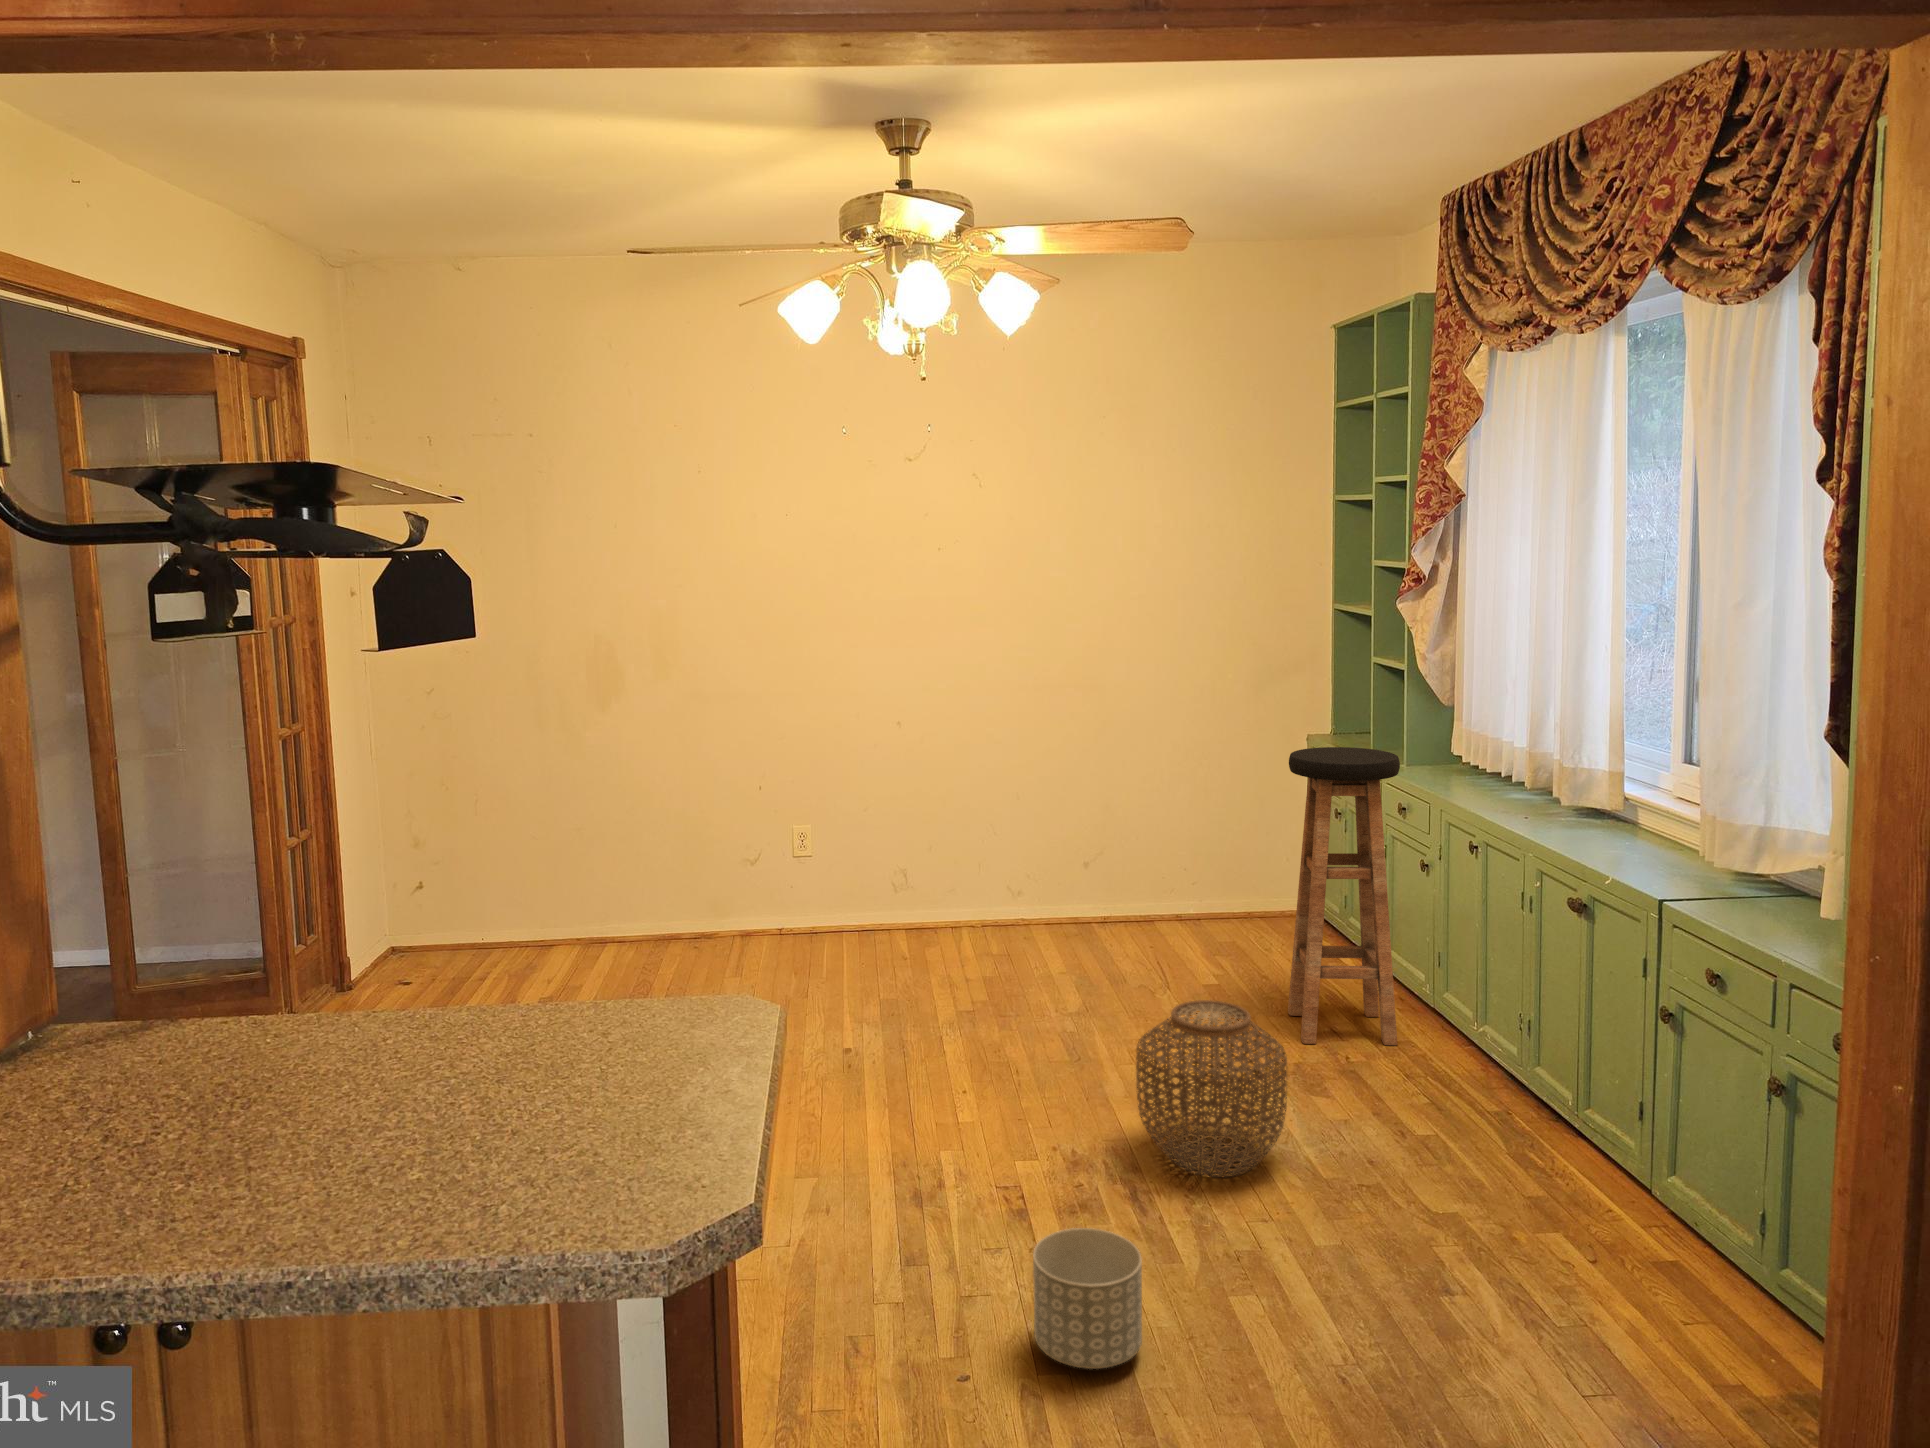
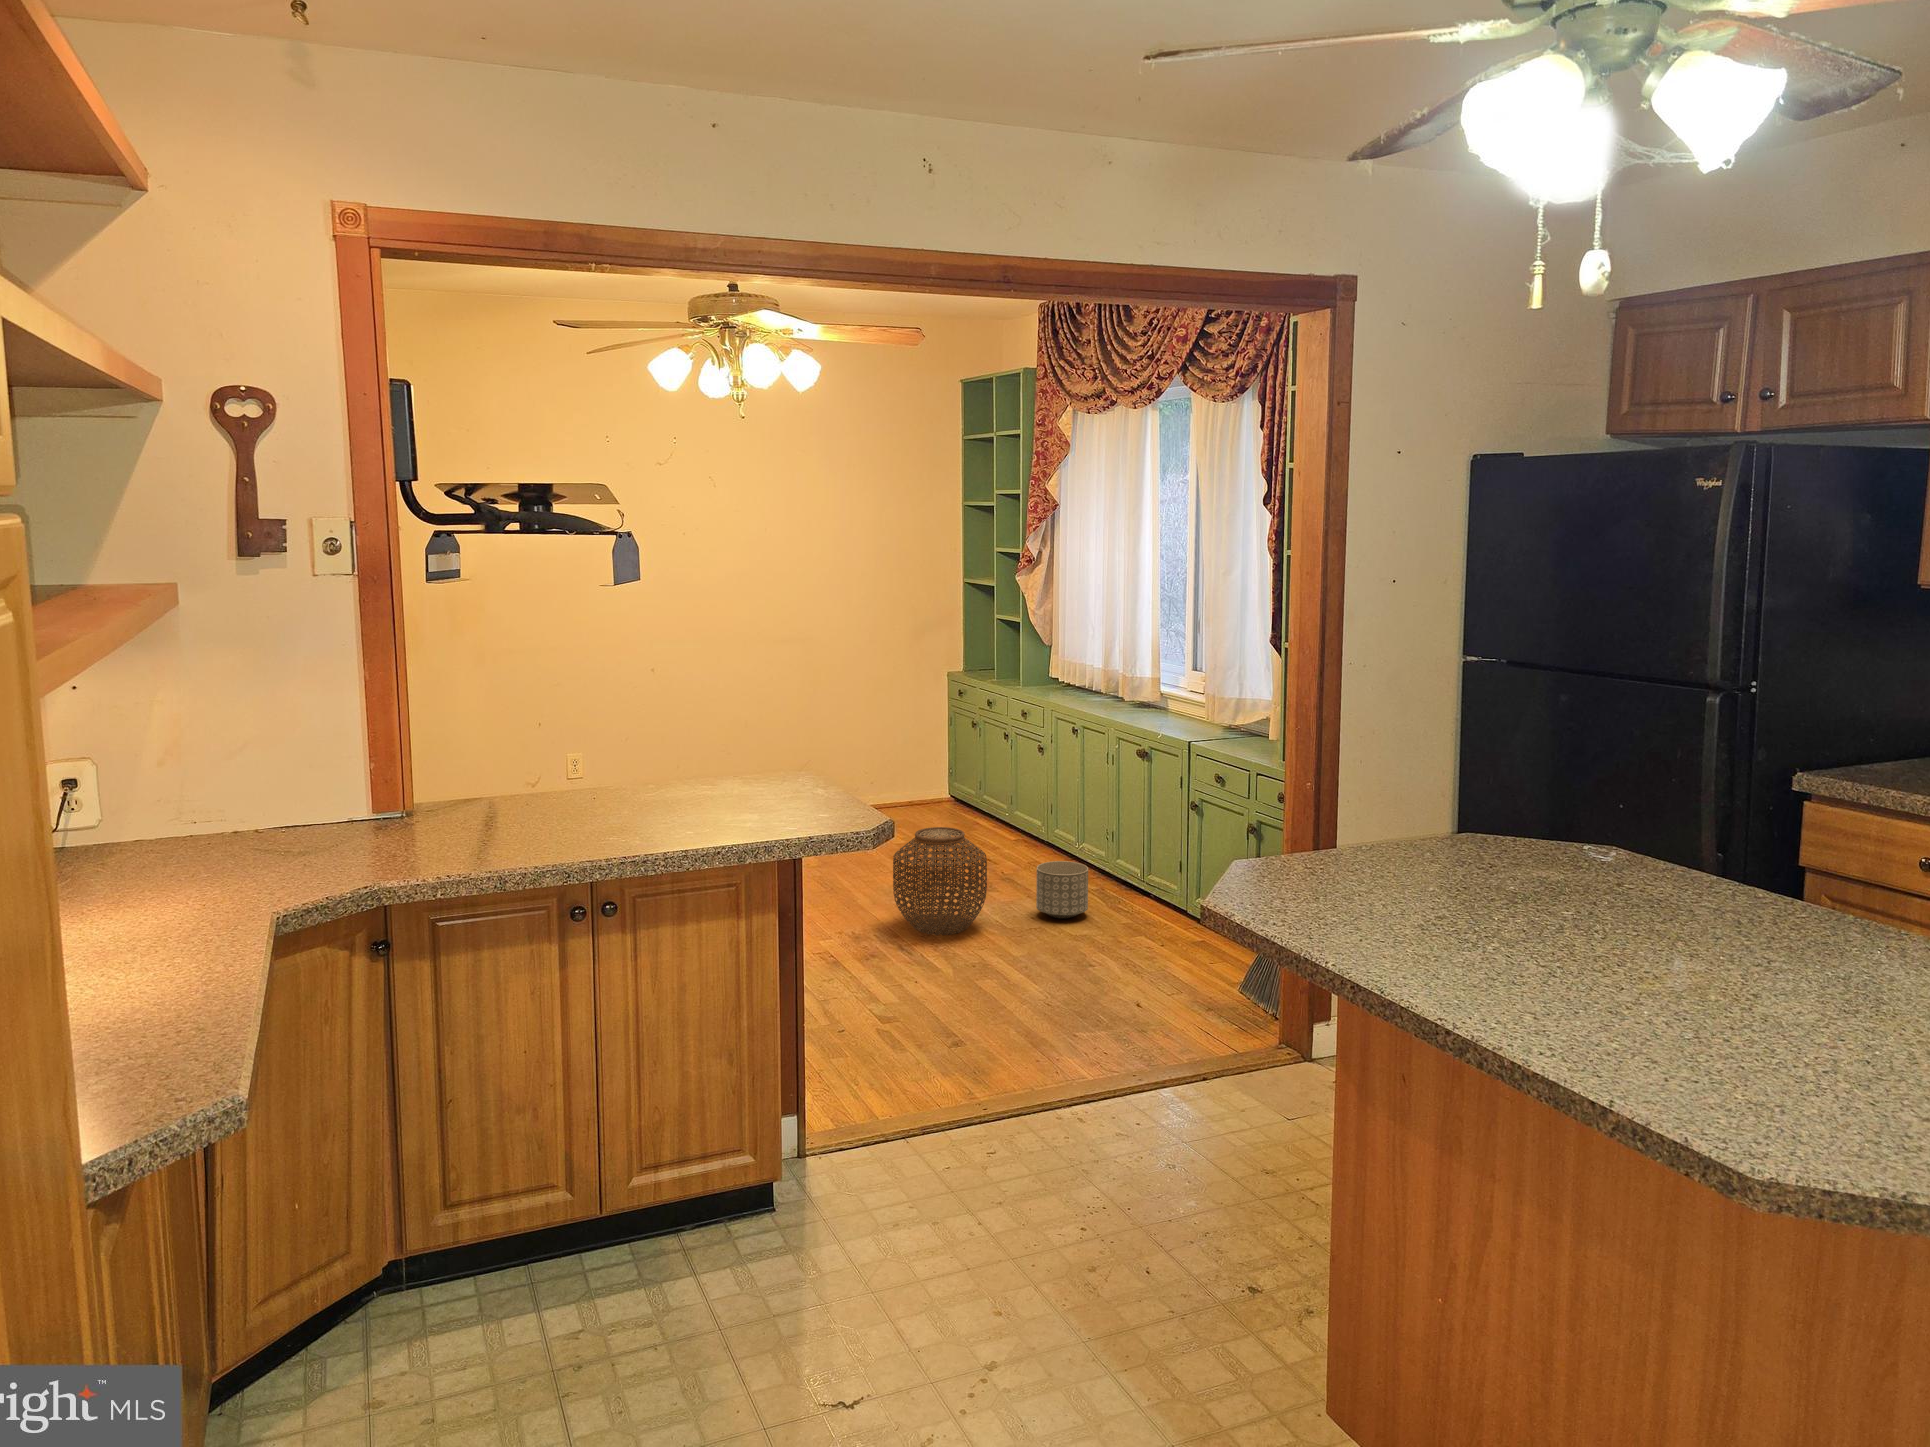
bar stool: present [1288,747,1400,1045] -> none [958,672,1031,869]
planter: present [1033,1228,1142,1369] -> present [1036,861,1088,919]

